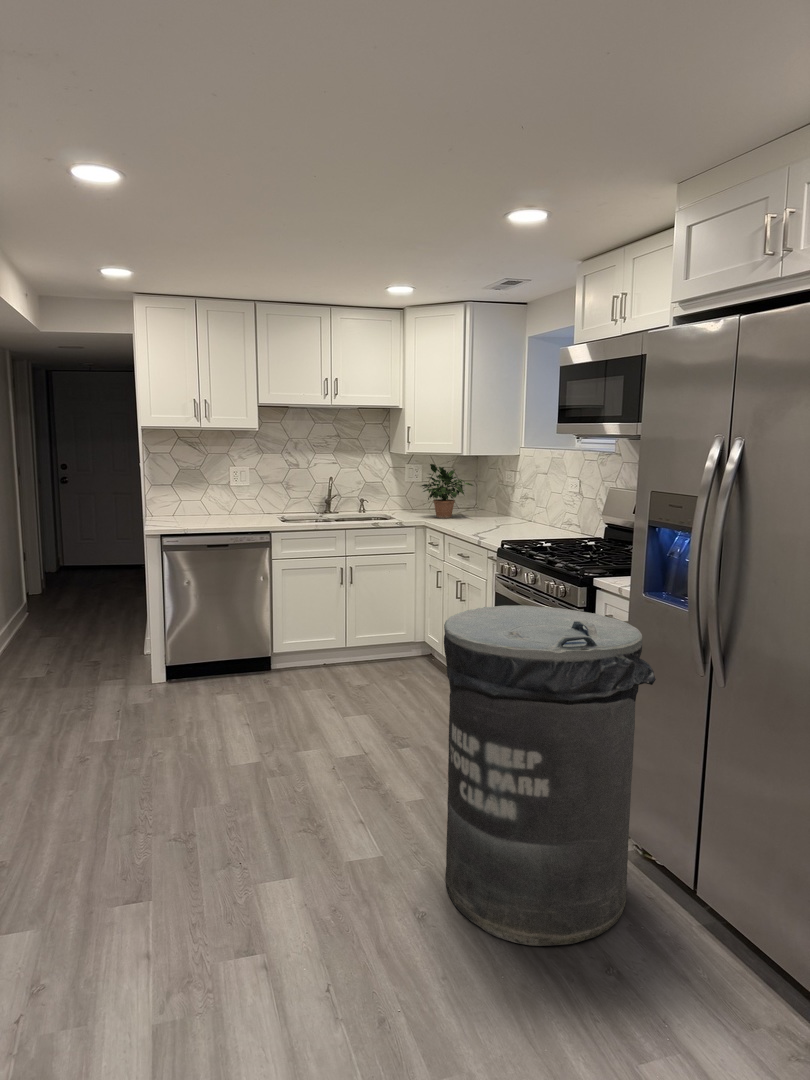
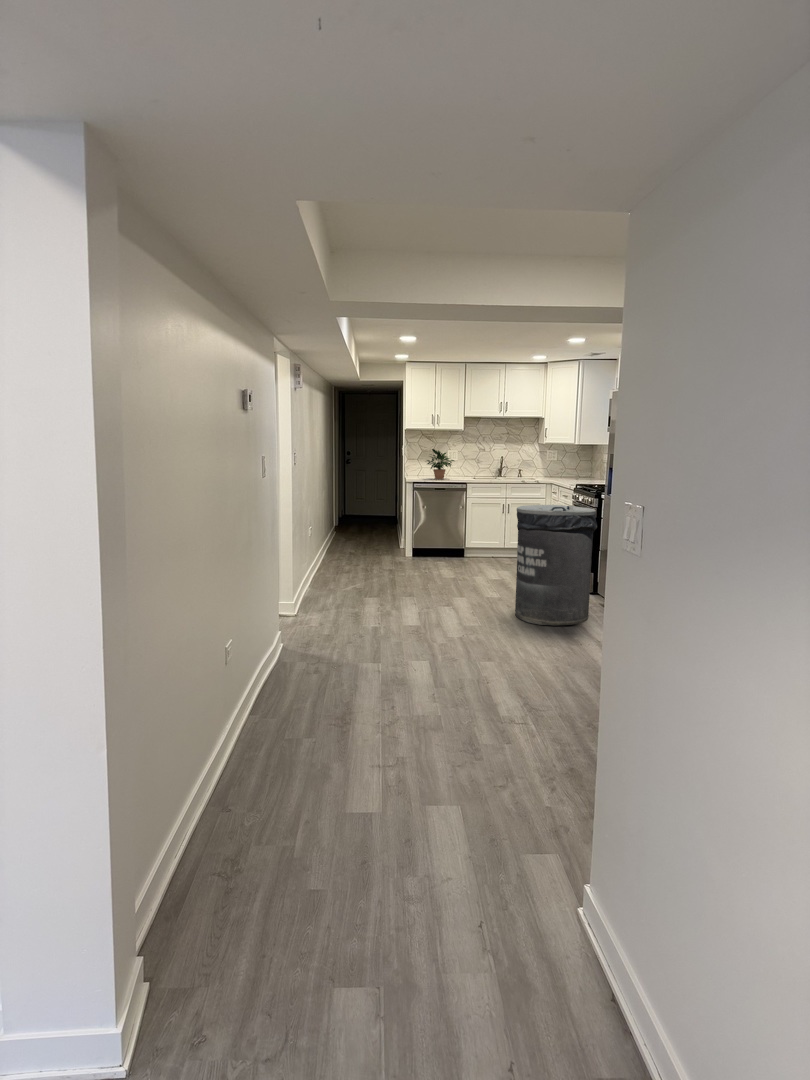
potted plant: present [422,464,473,518] -> present [427,449,454,480]

